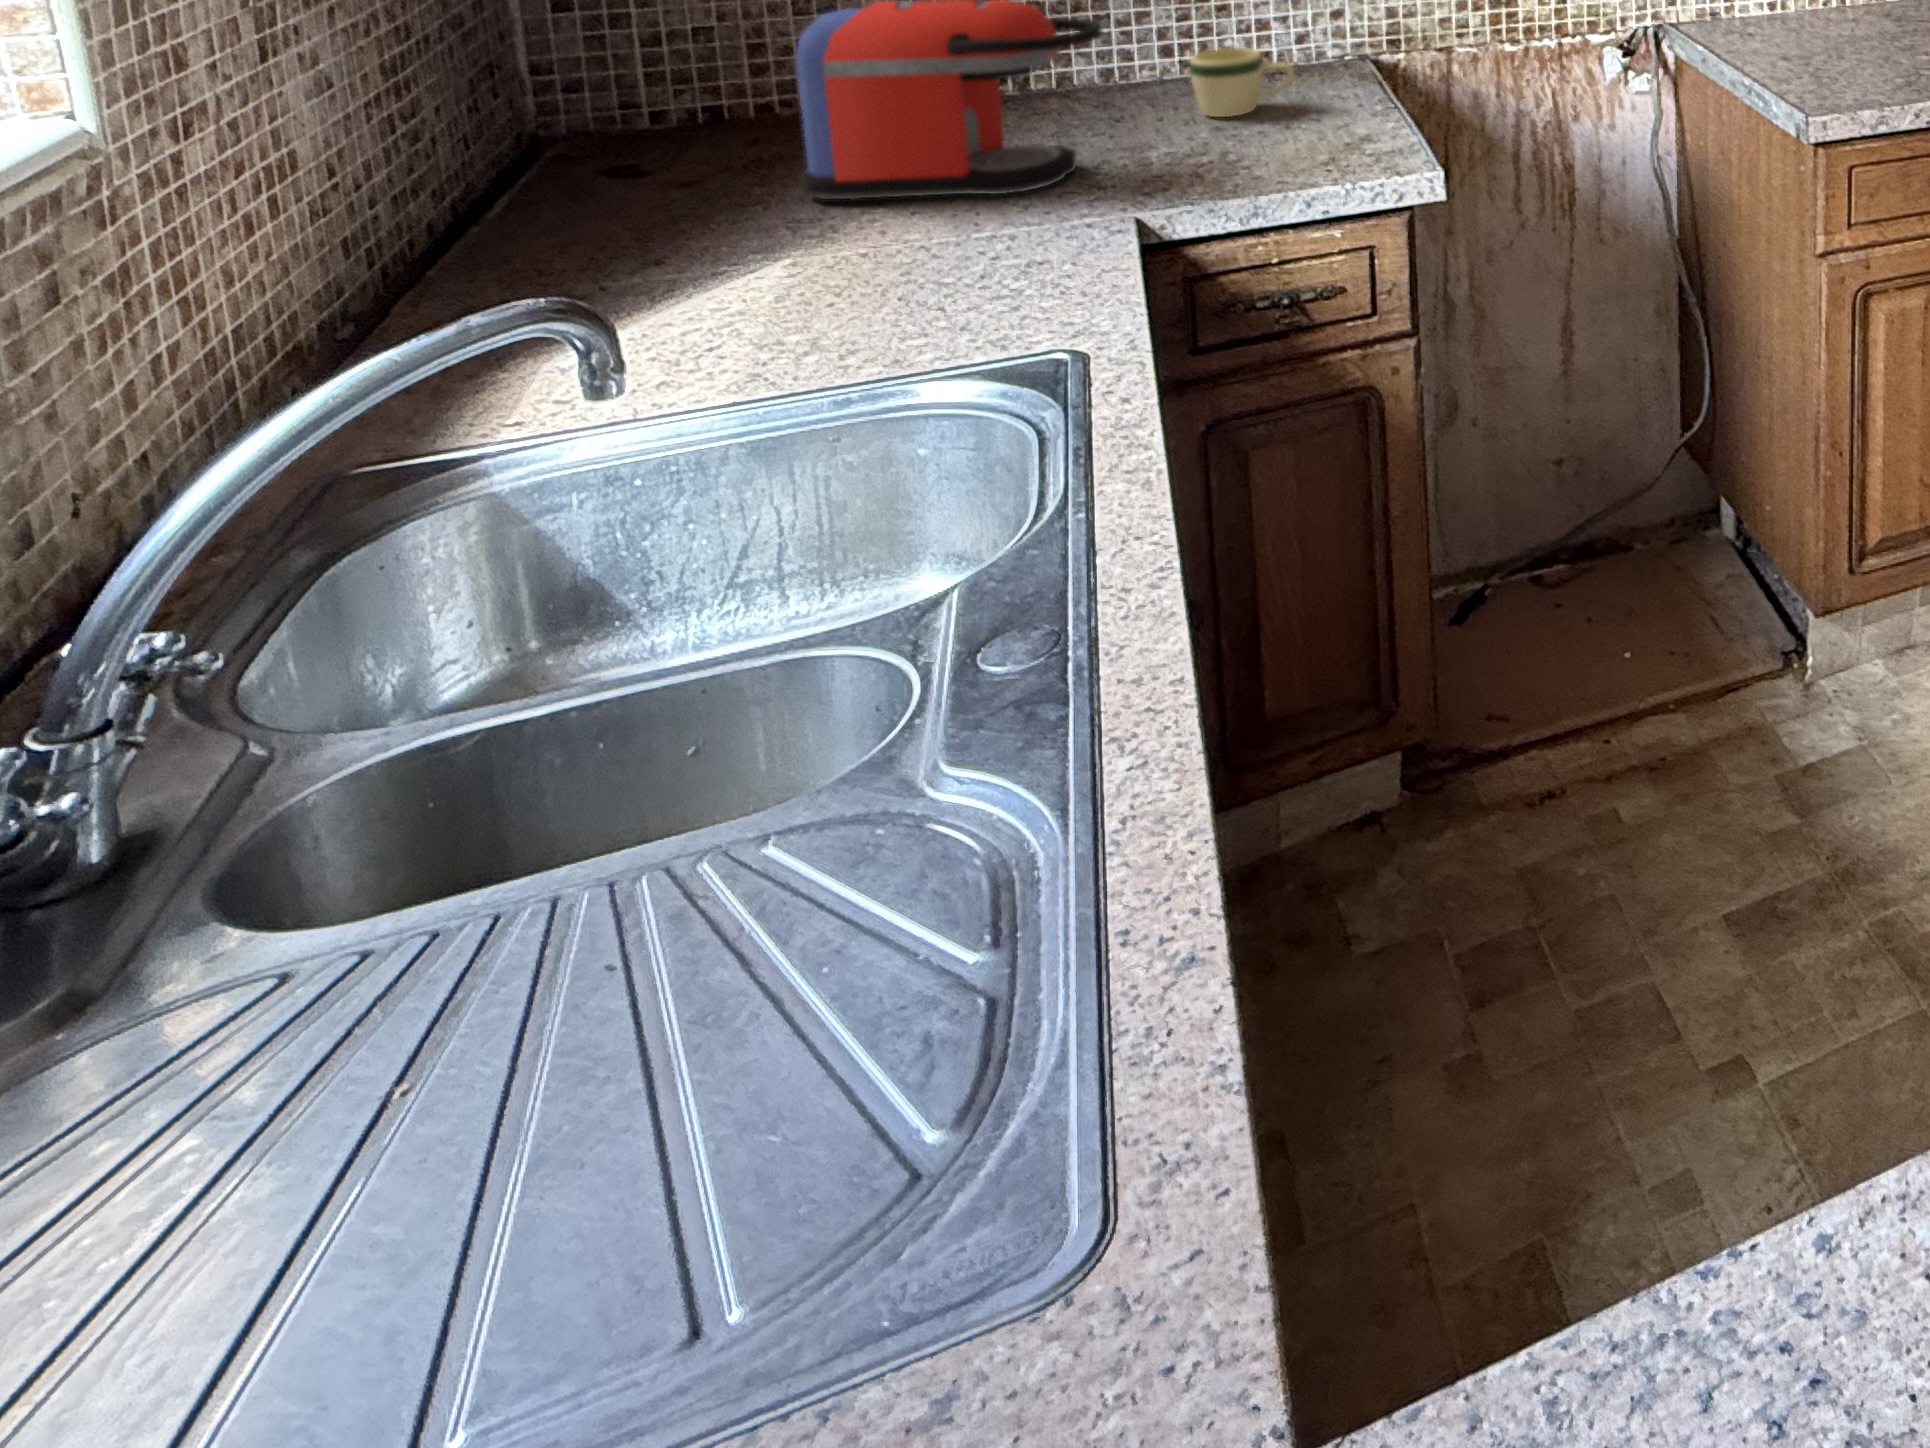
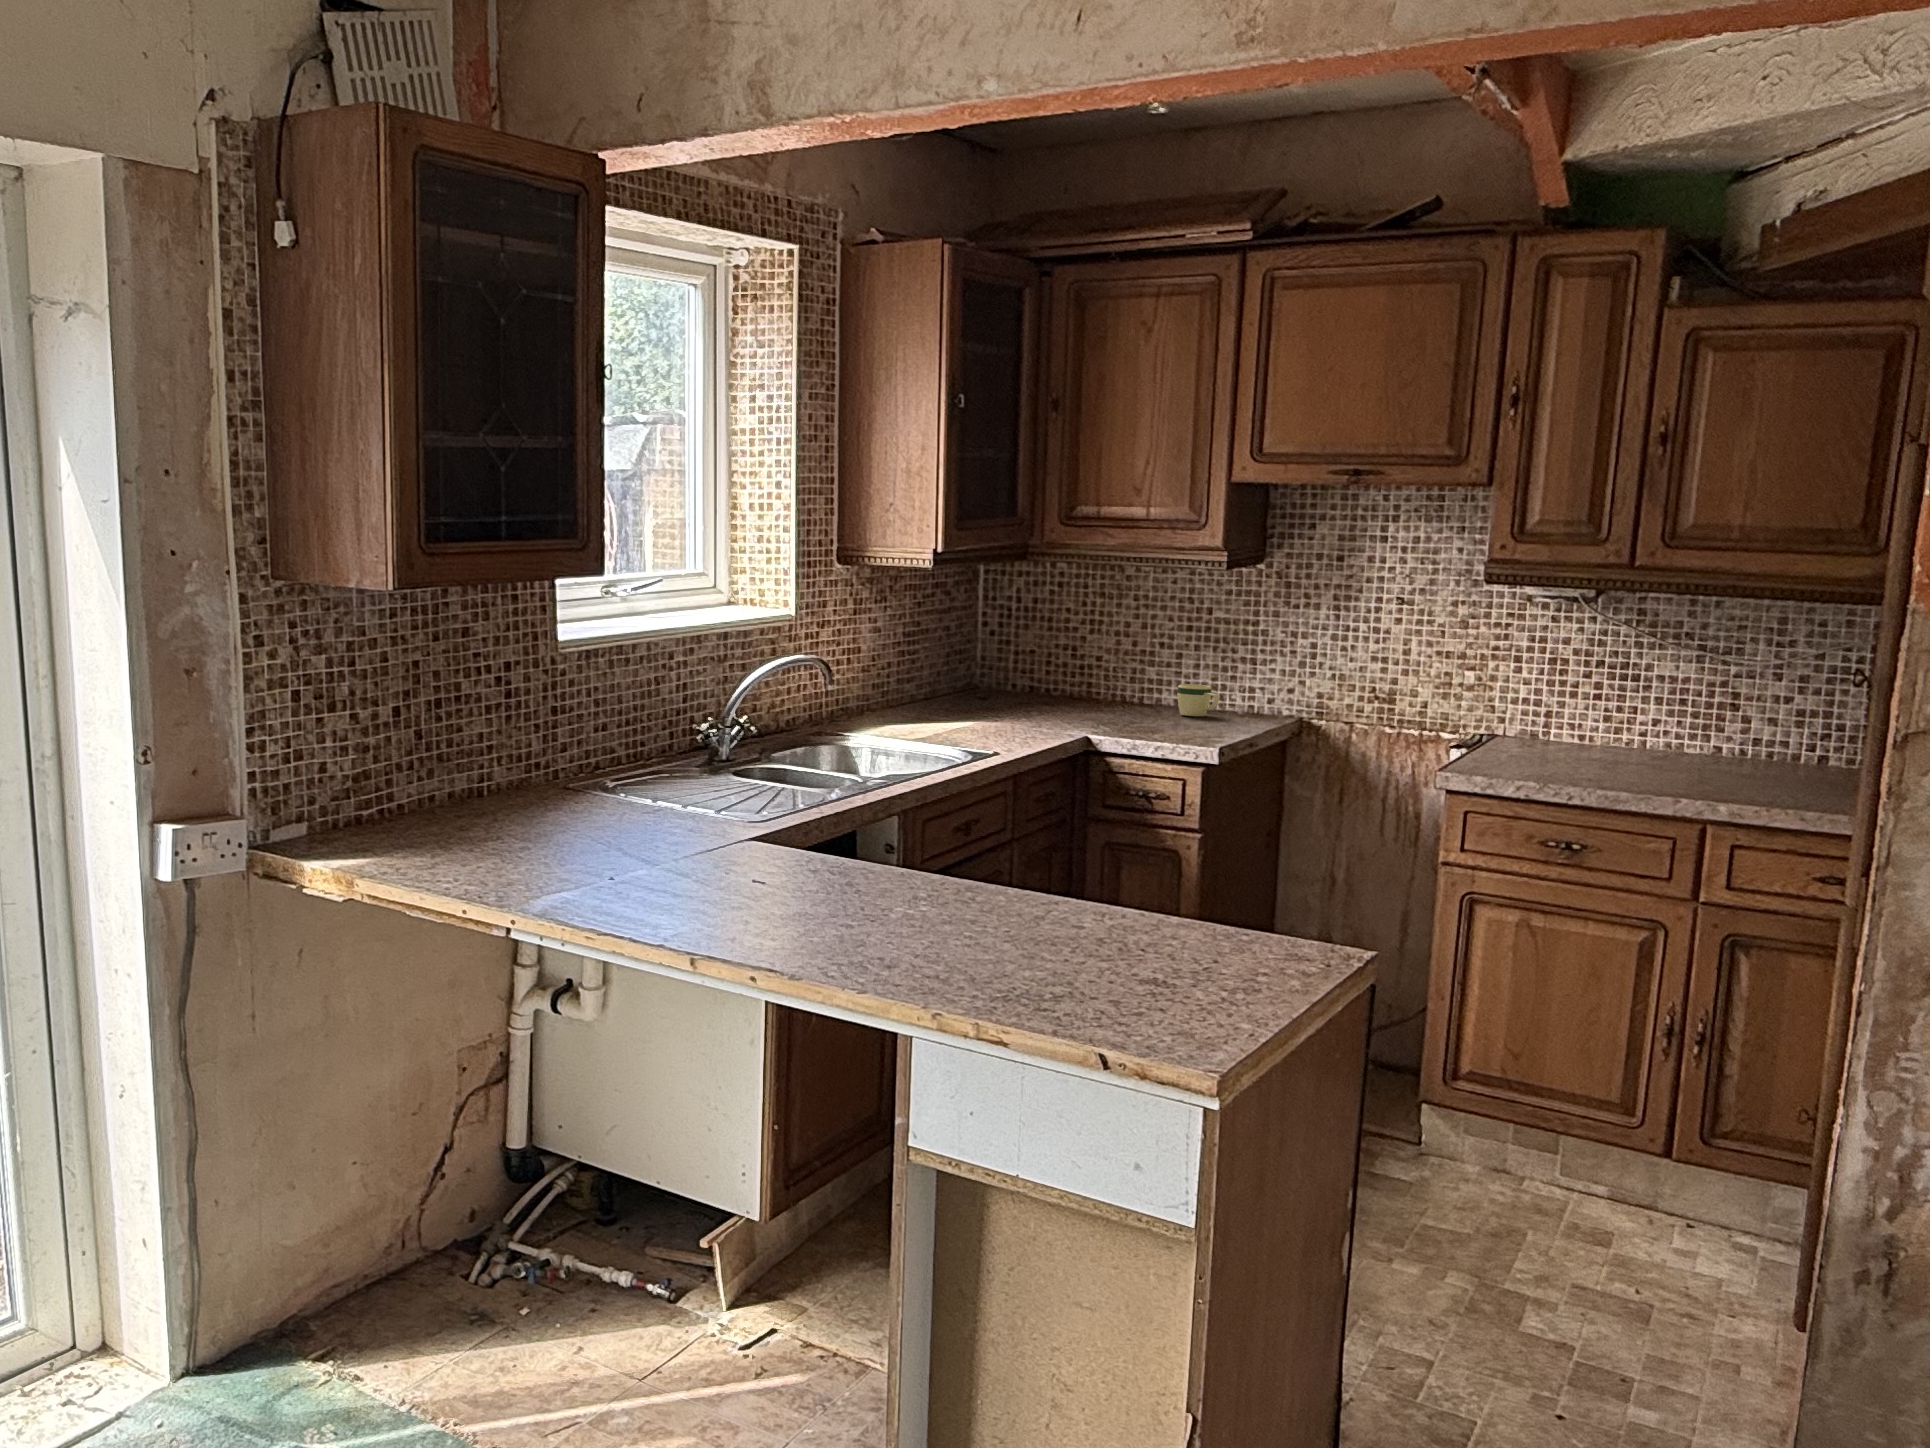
coffee maker: present [796,0,1101,199] -> none [1022,630,1119,717]

